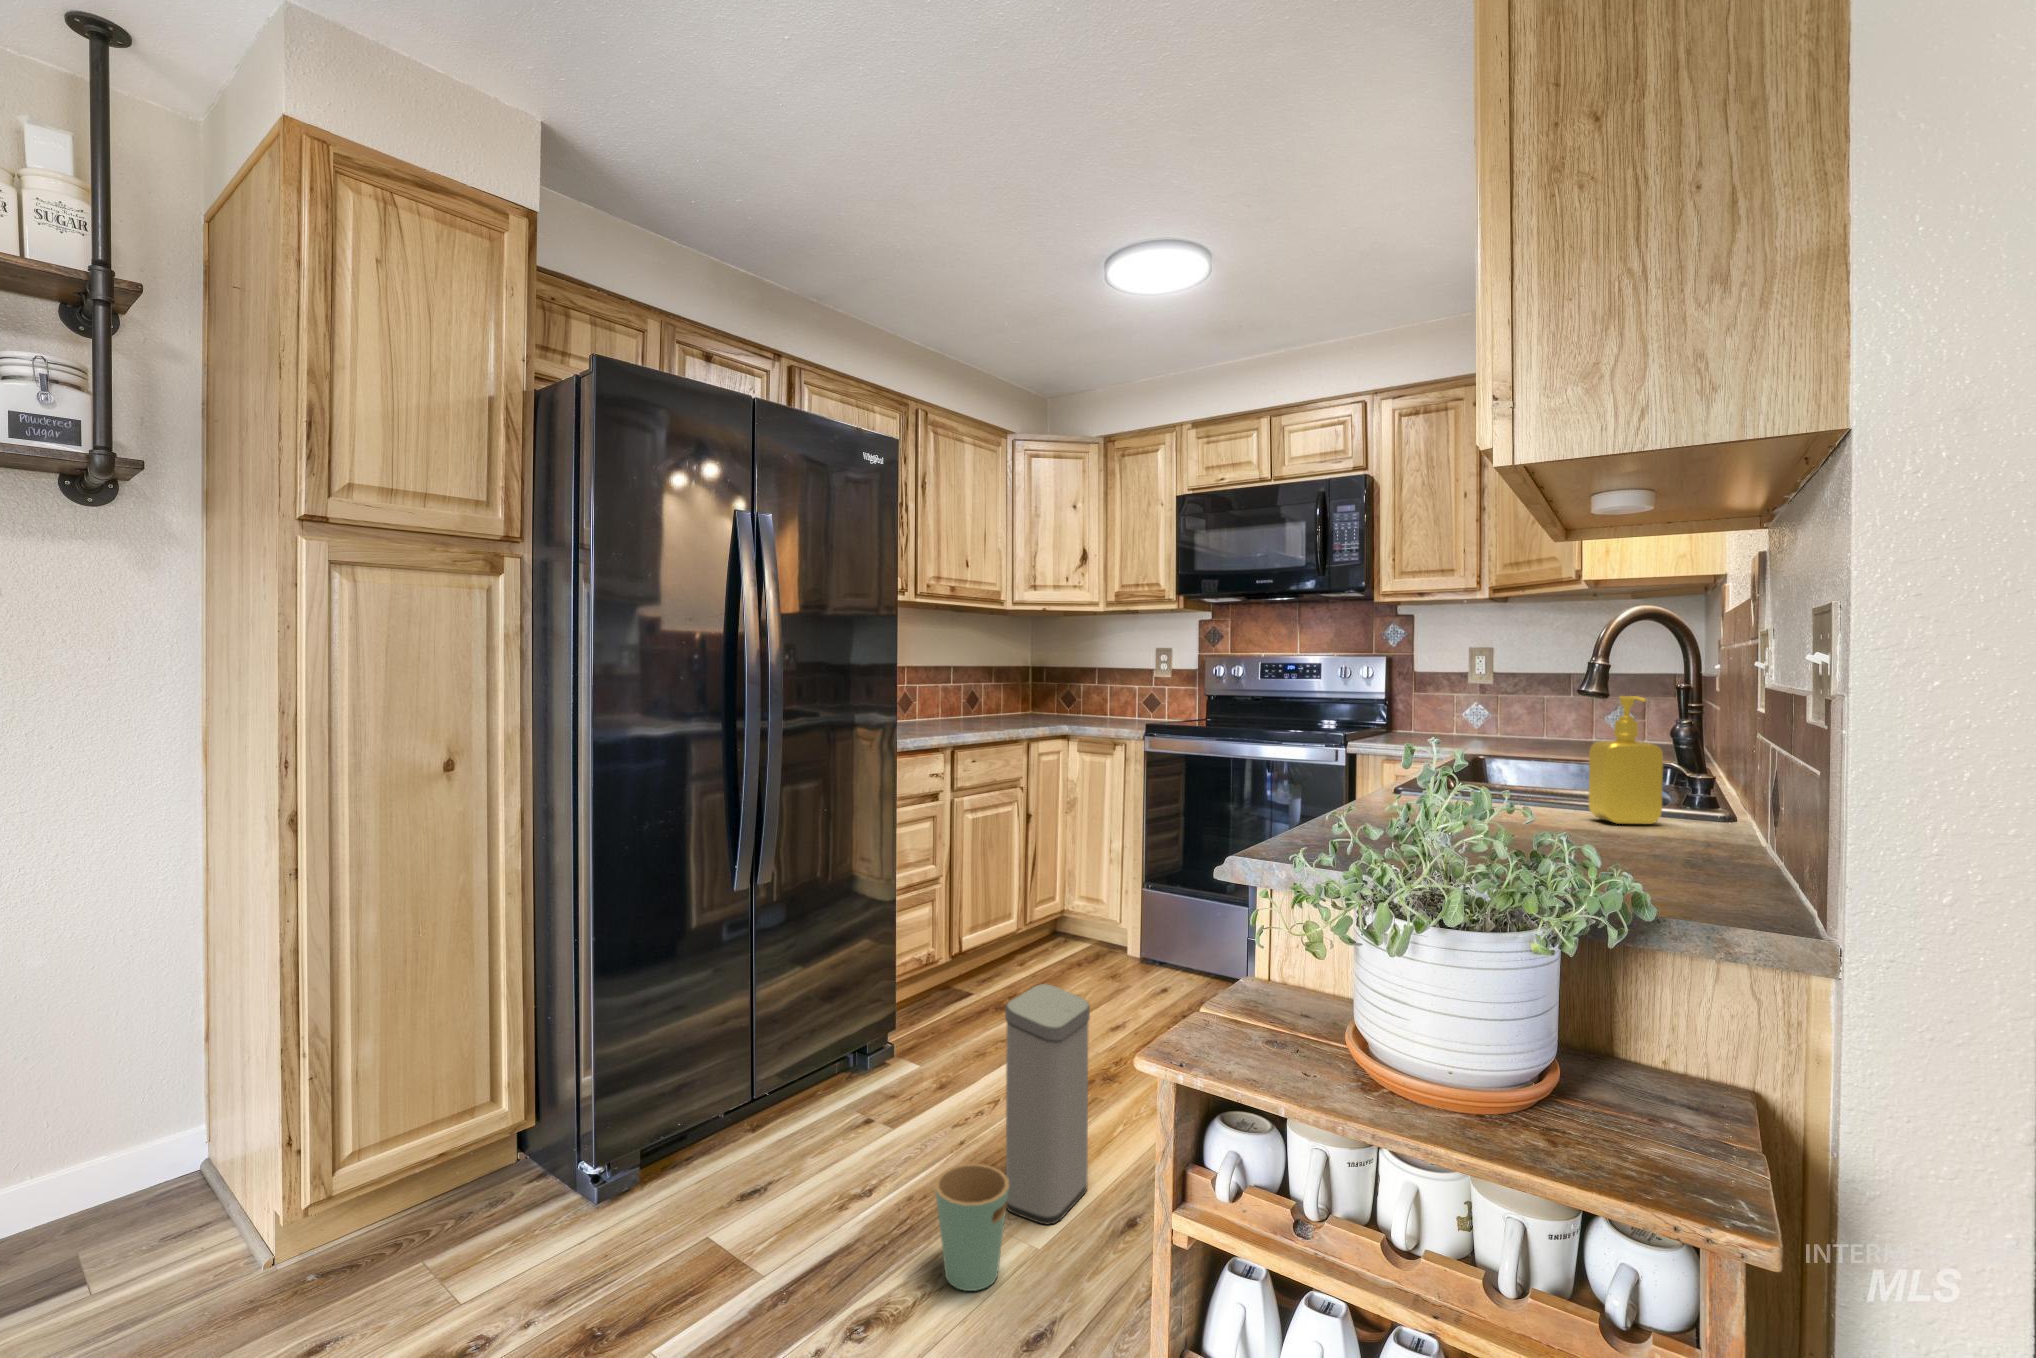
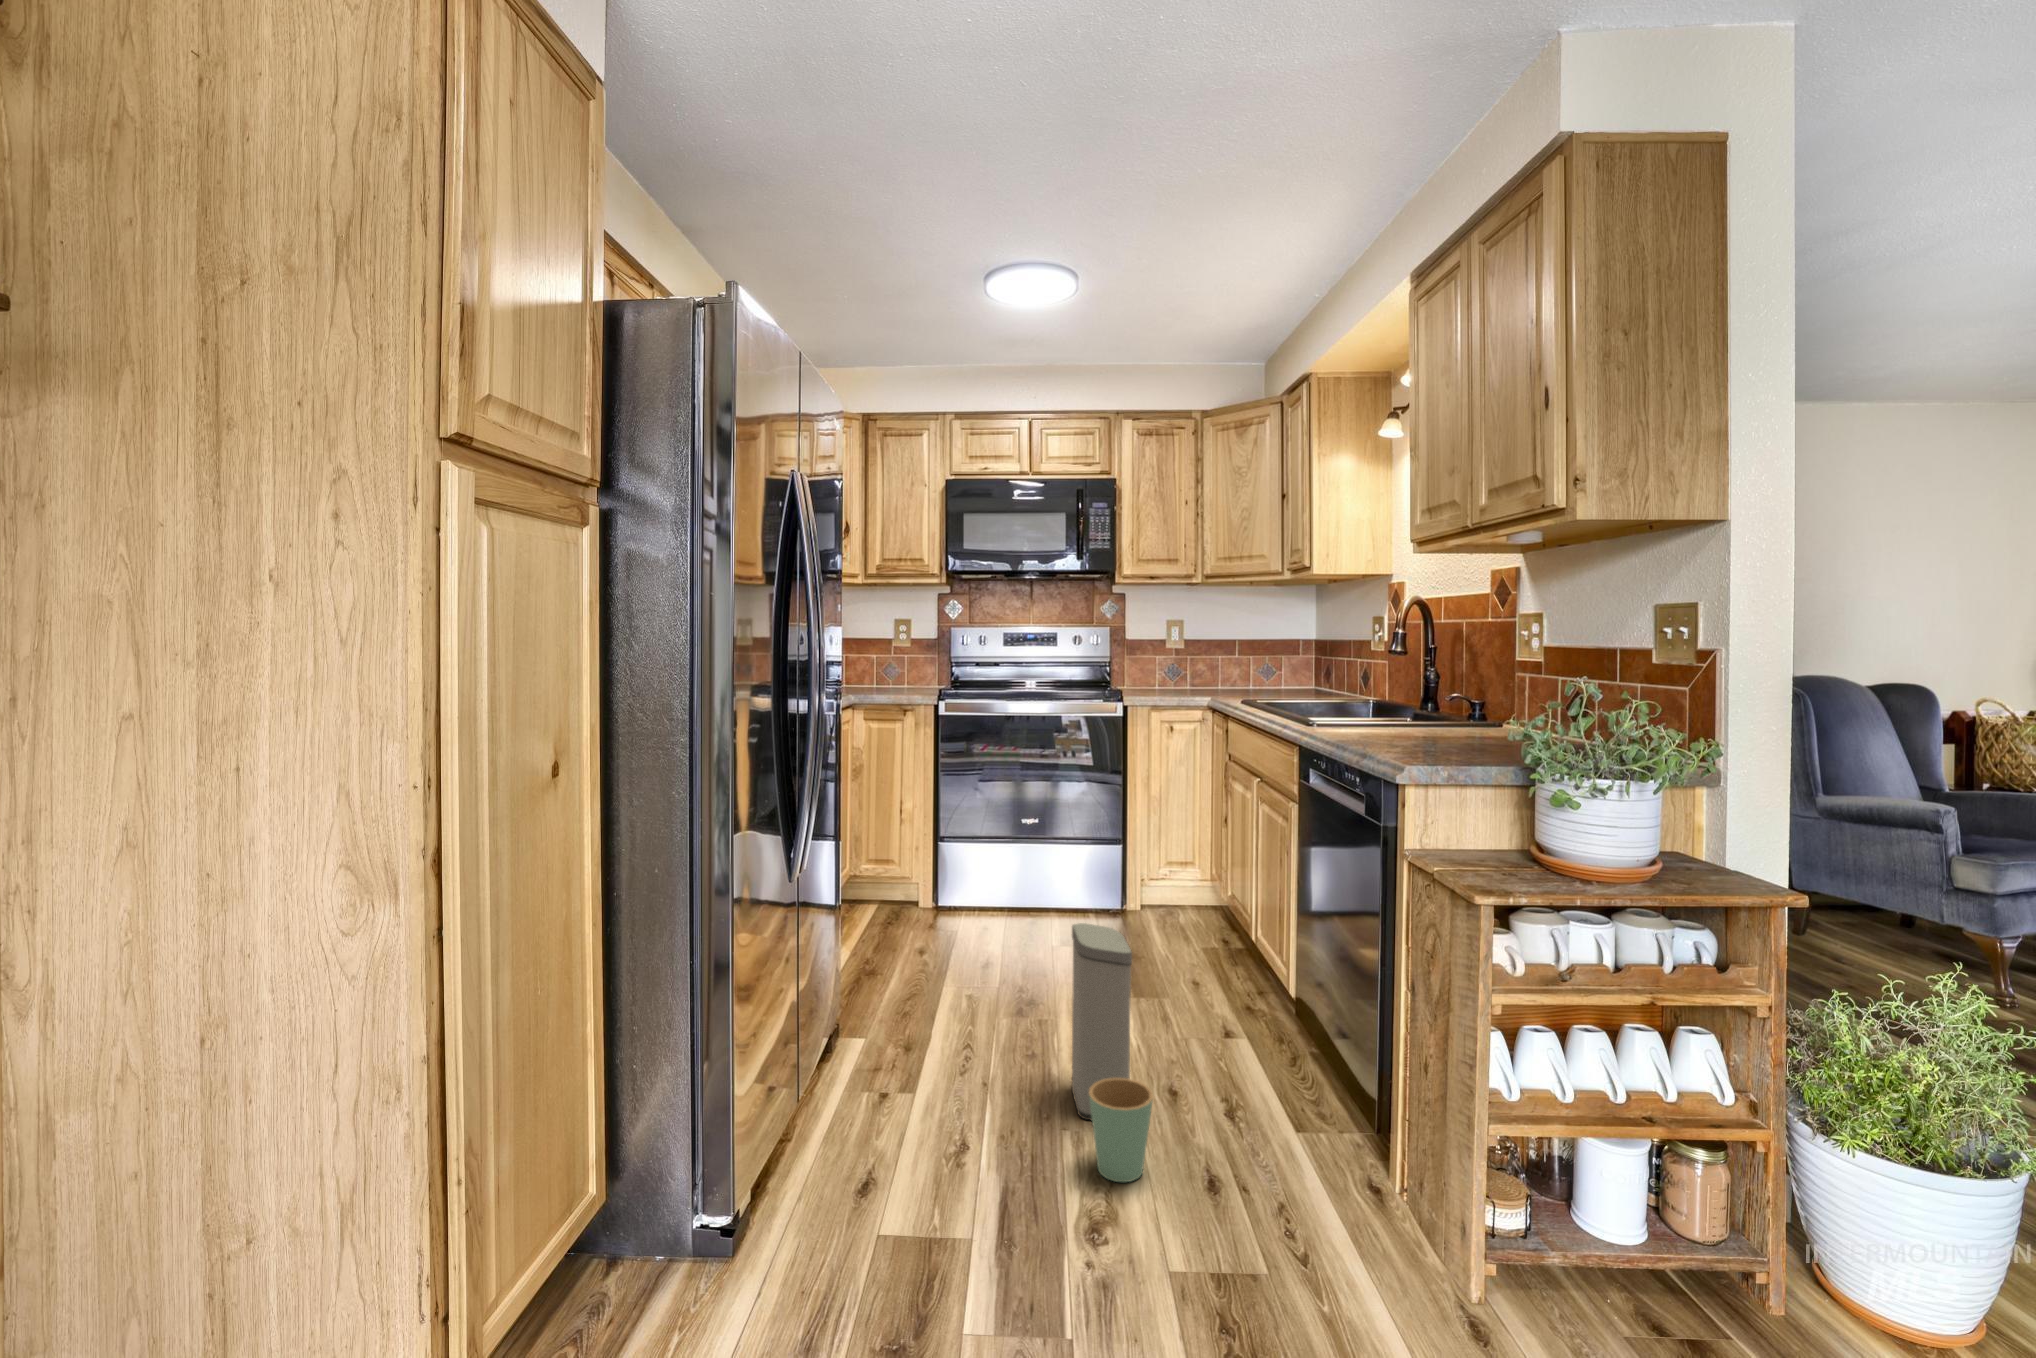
soap dispenser: present [1589,696,1663,824] -> none [1444,661,1484,743]

